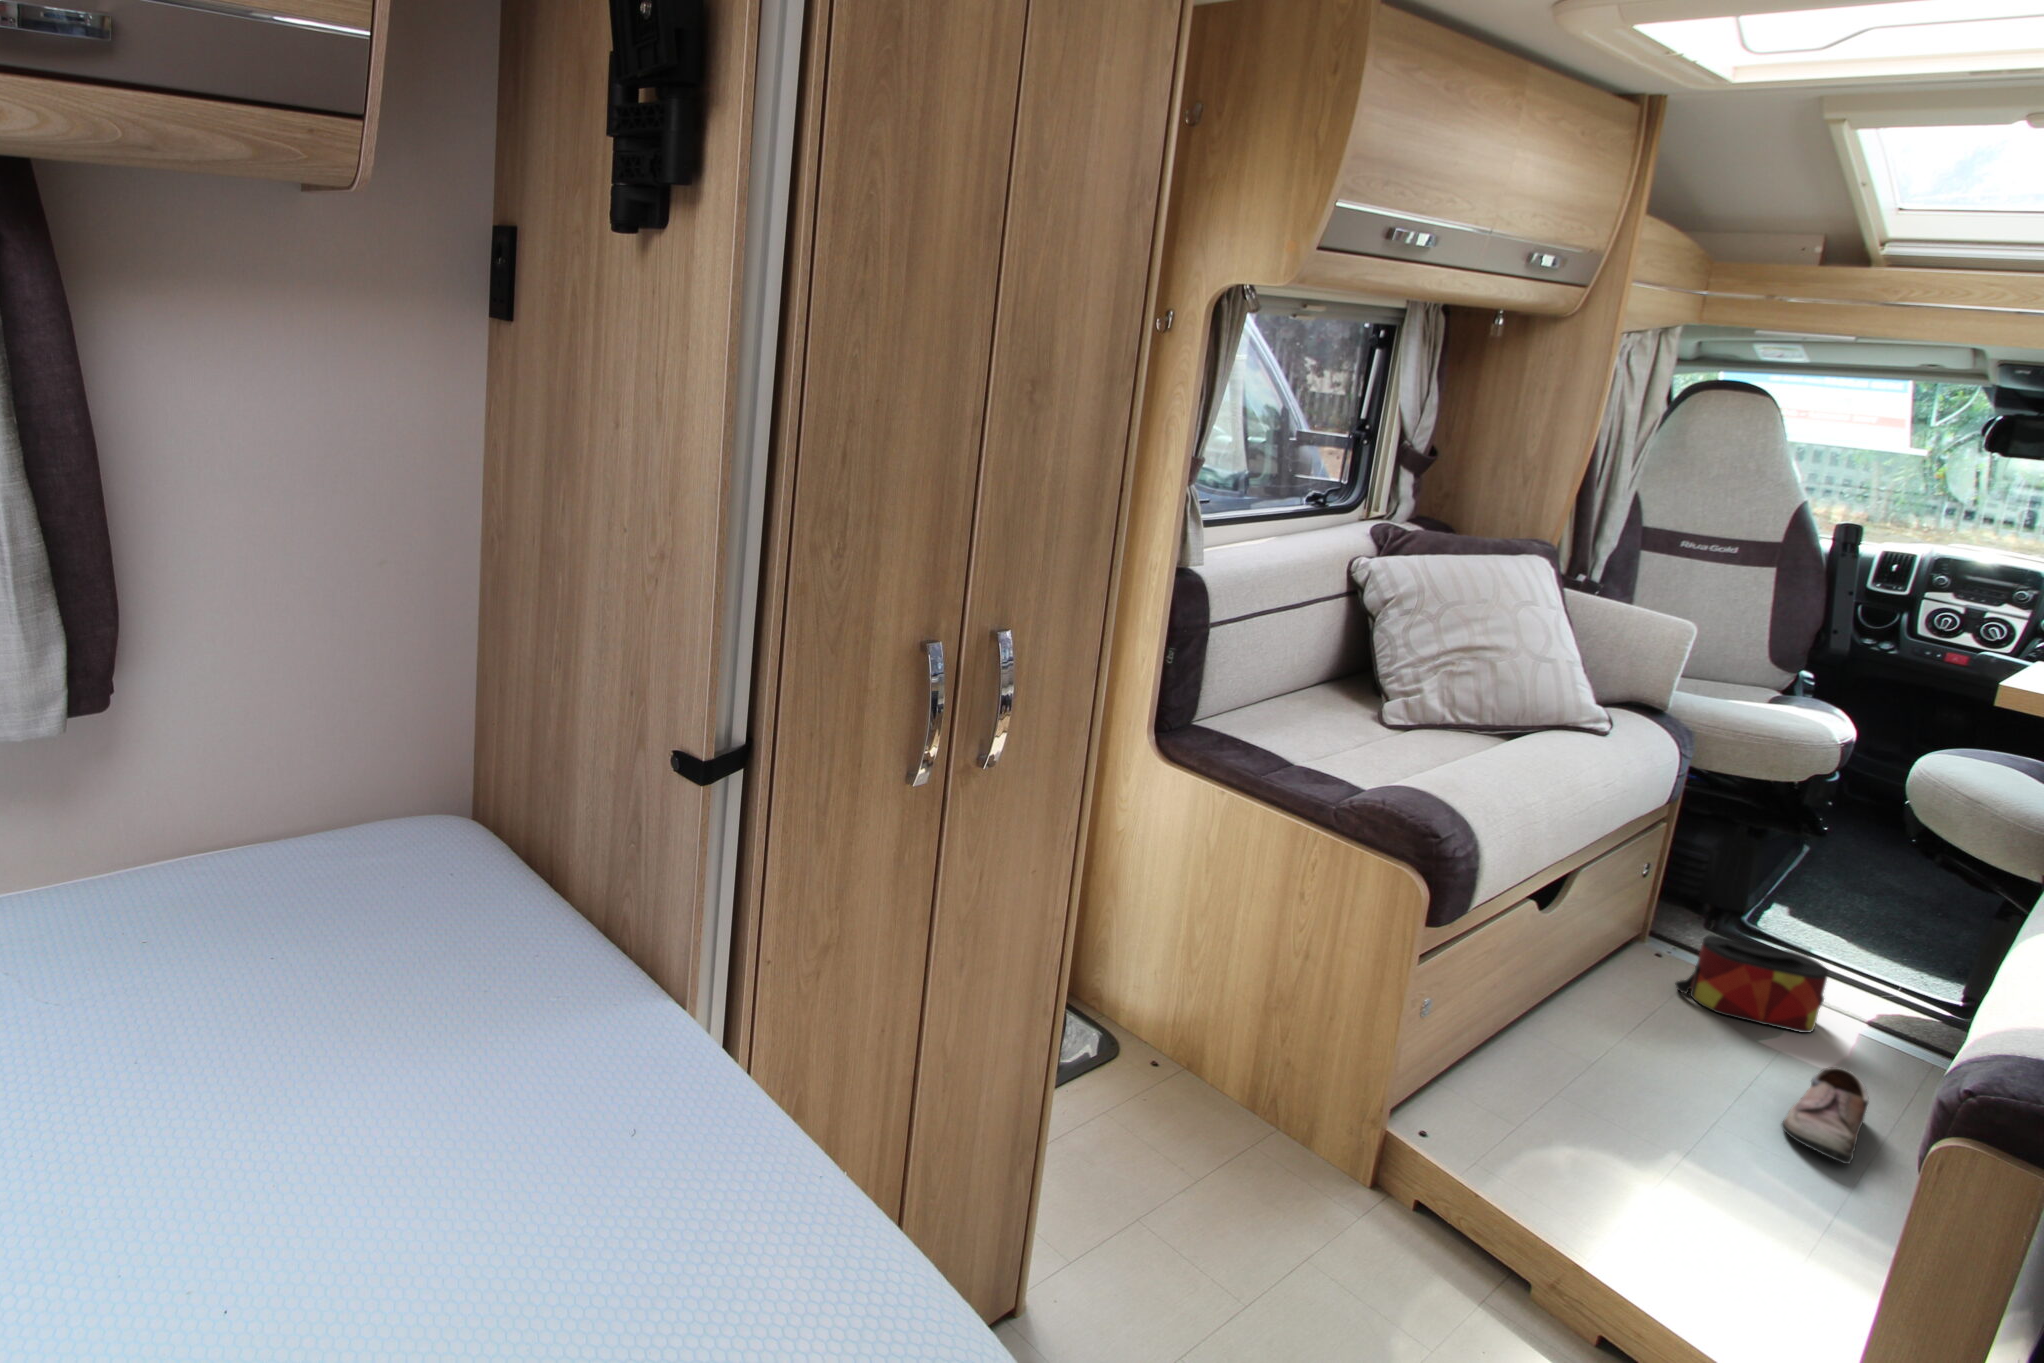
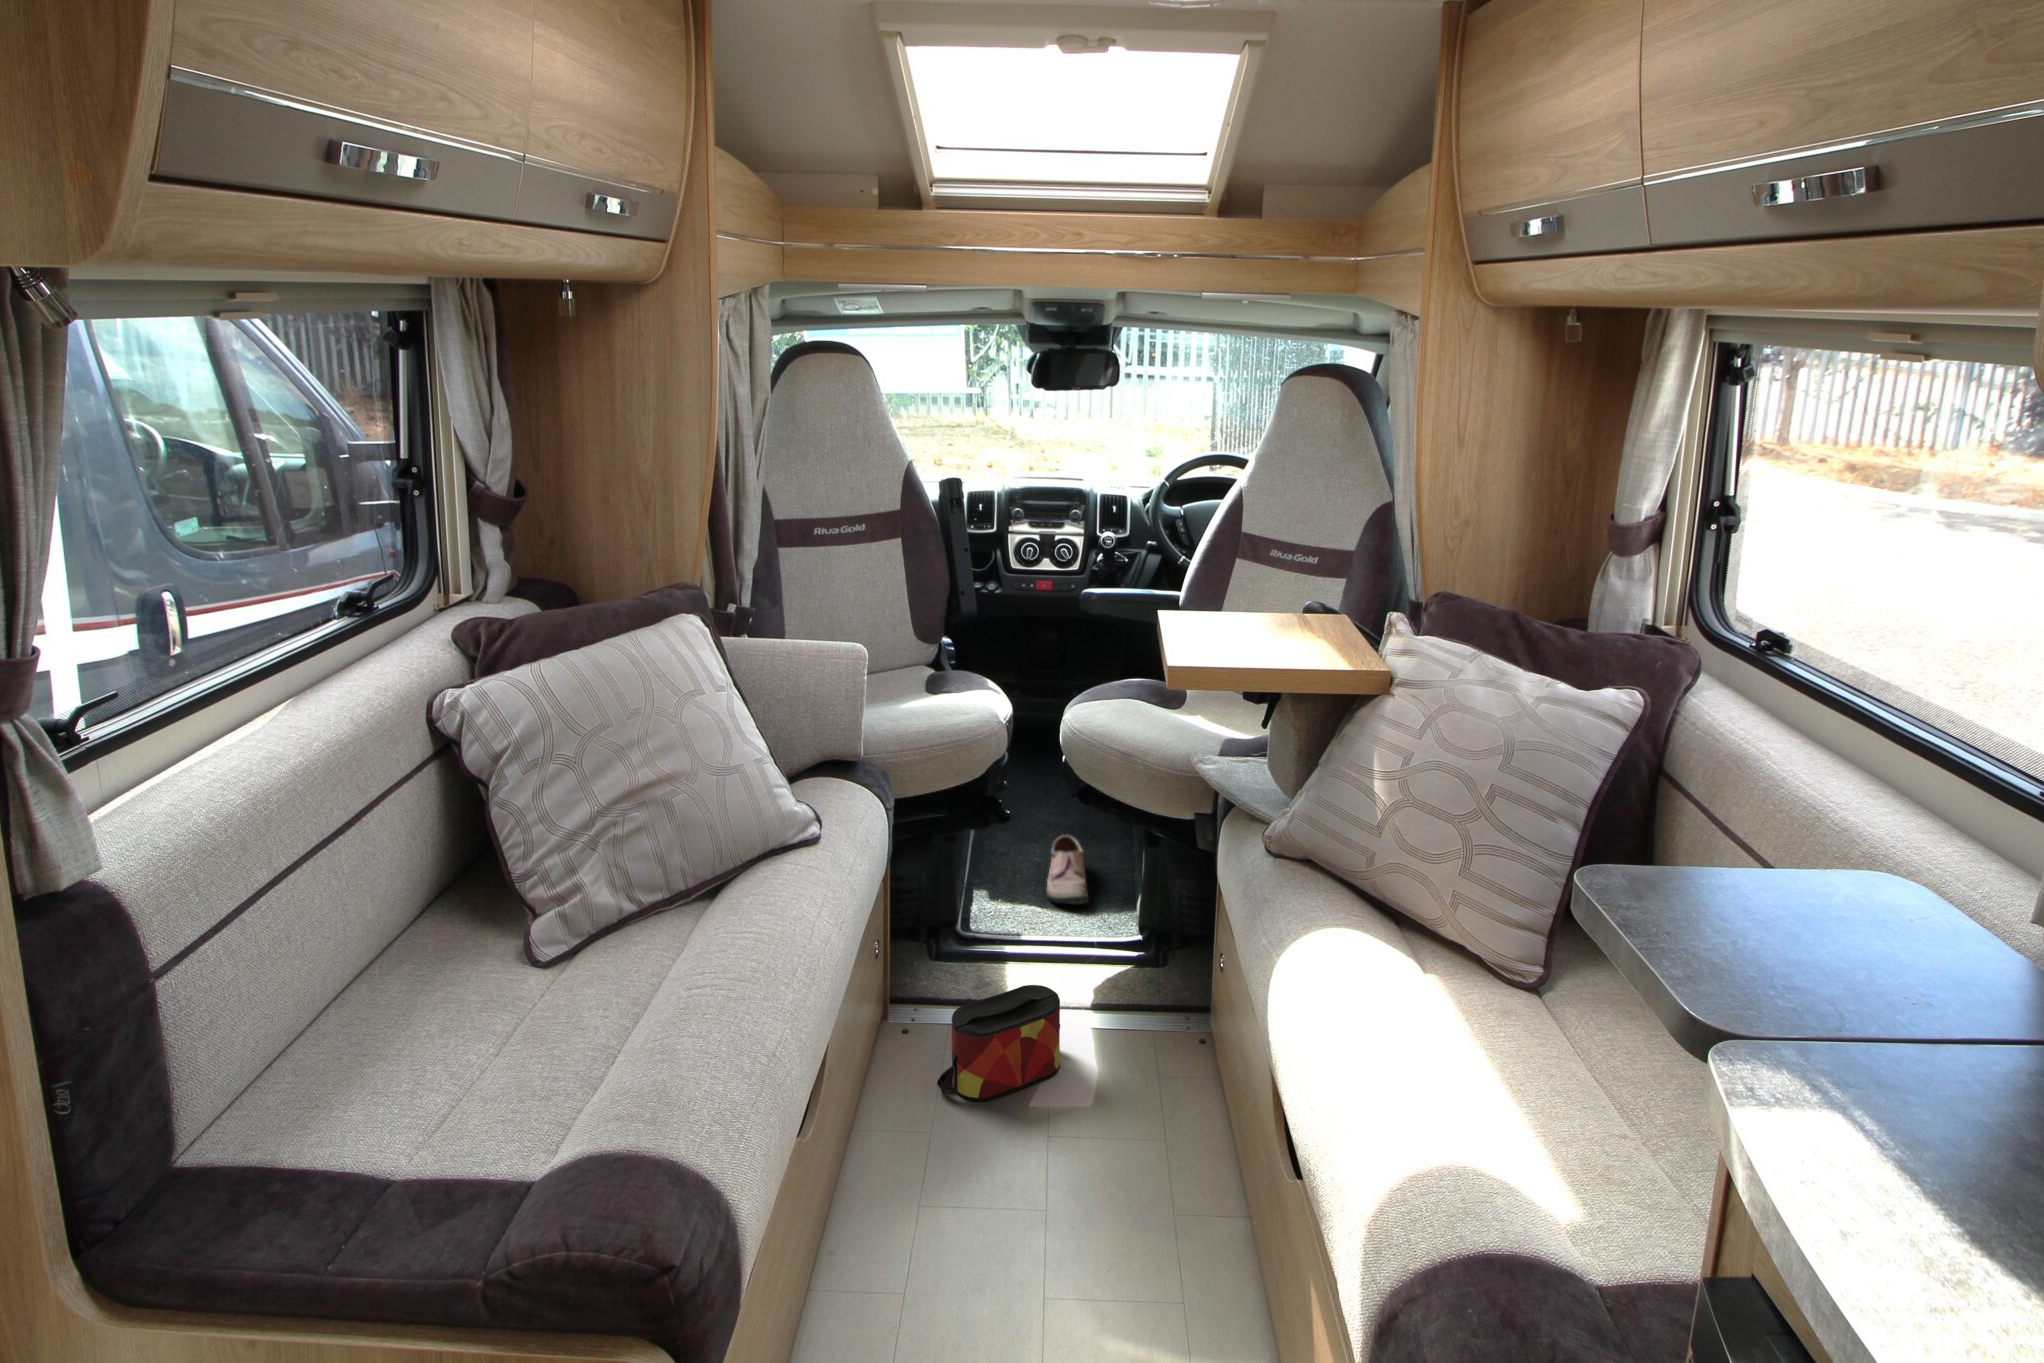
shoe: present [1782,1067,1869,1164] -> present [1046,835,1088,904]

